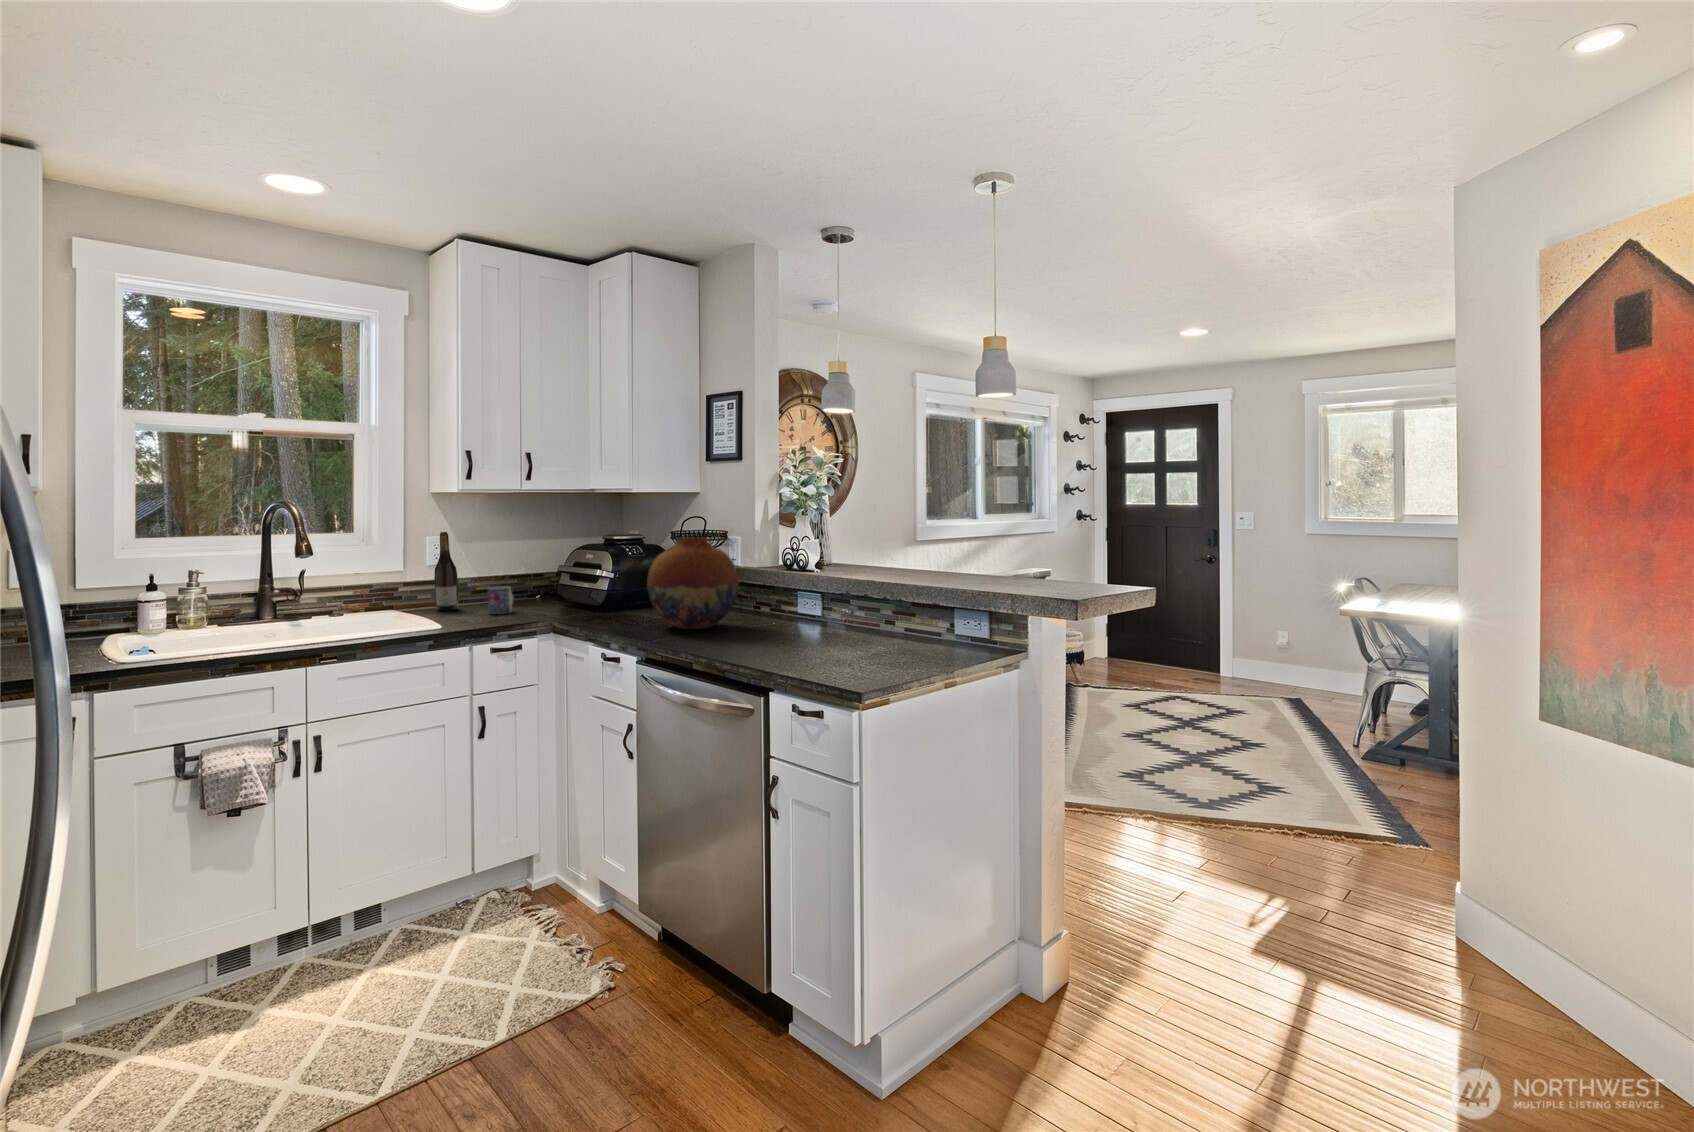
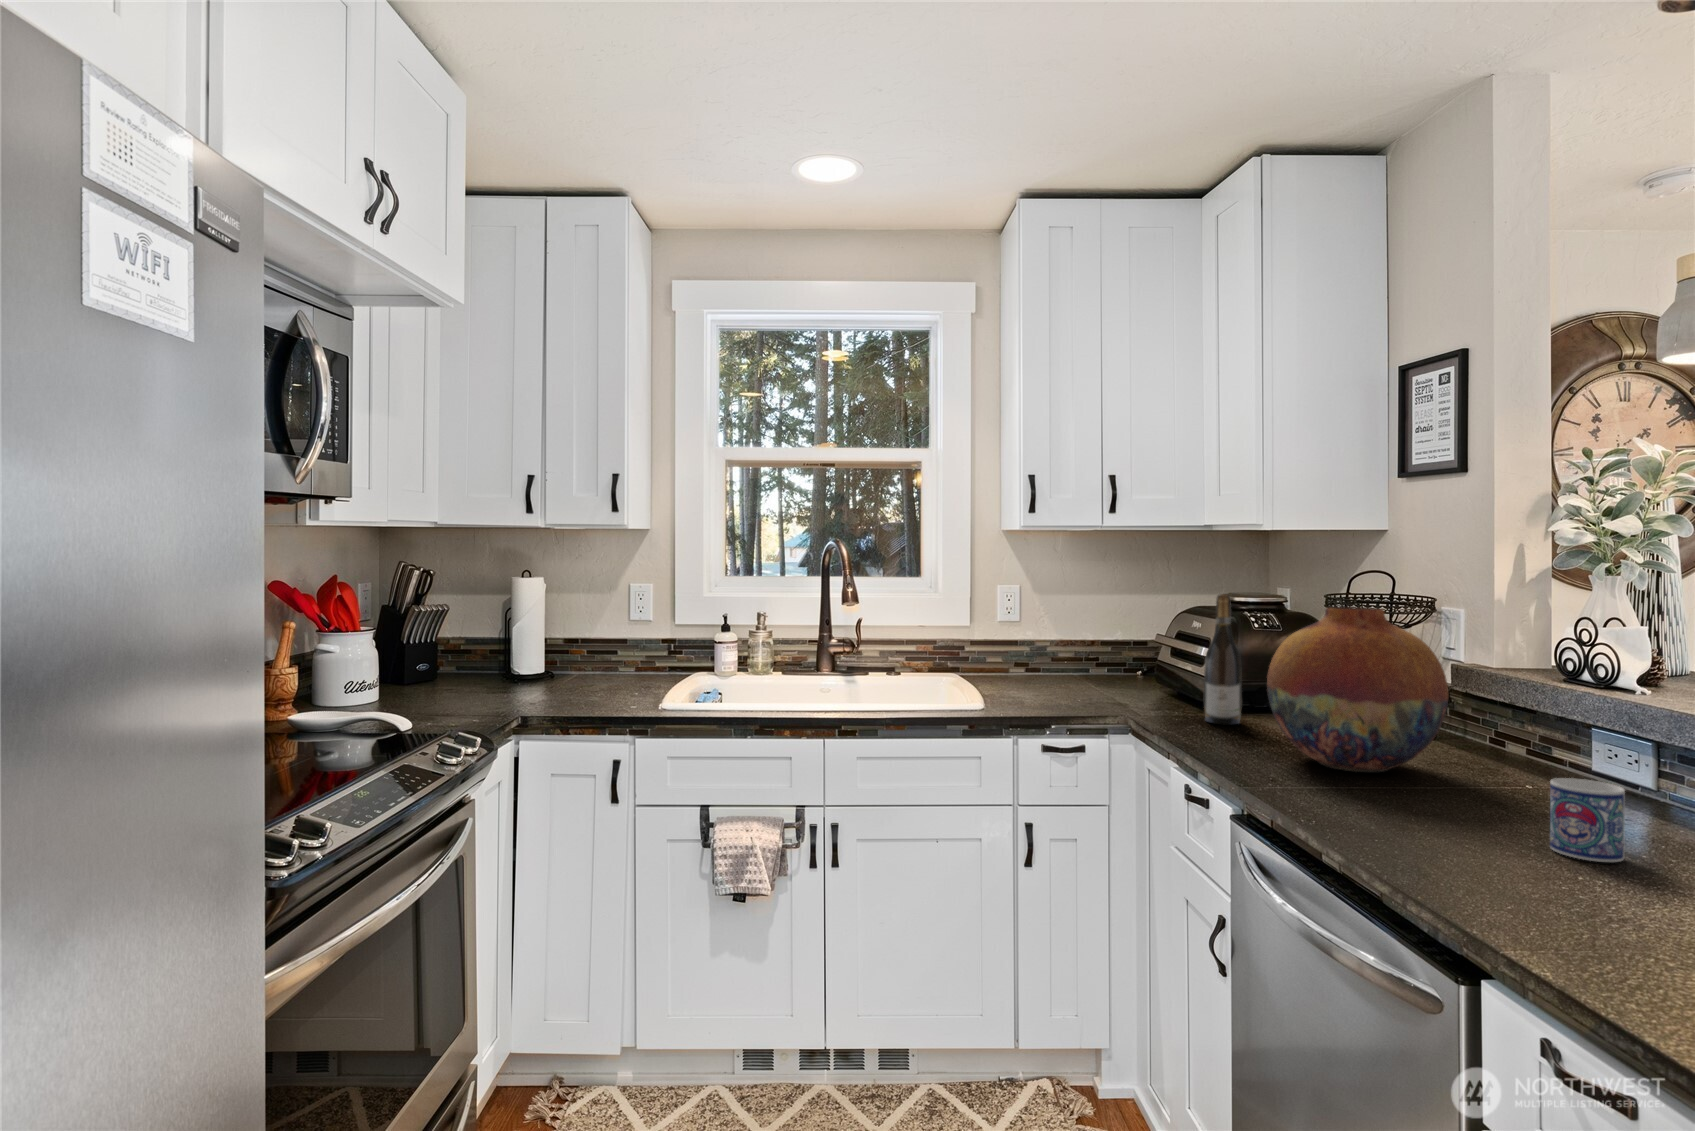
wine bottle: present [434,532,459,610] -> present [1204,593,1242,724]
mug: present [488,586,513,614] -> present [1550,778,1625,862]

